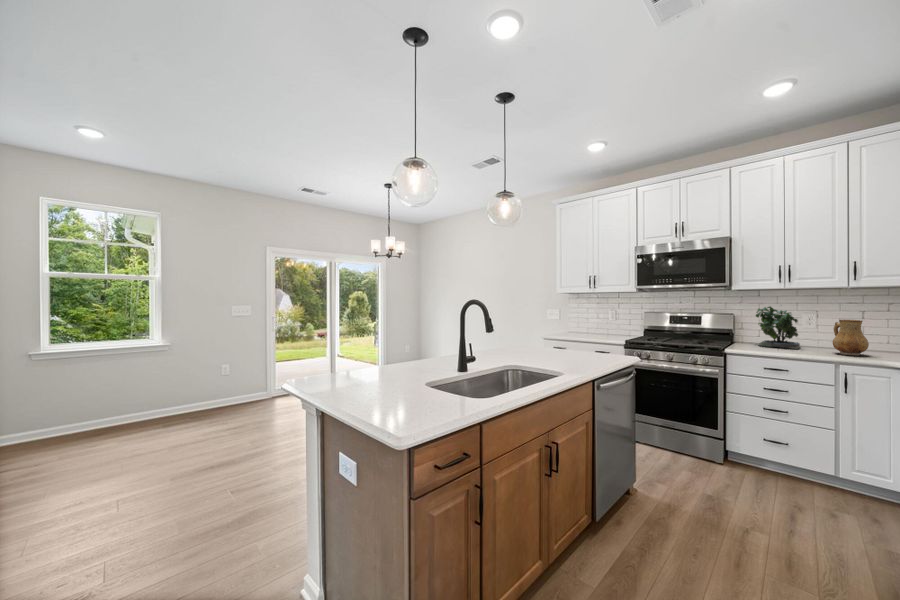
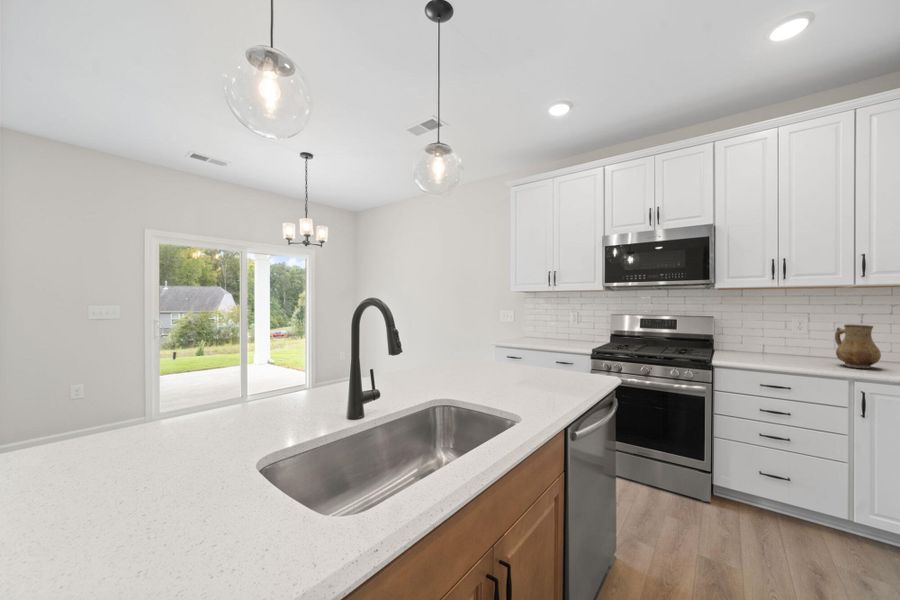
potted plant: present [756,306,800,349] -> none [738,307,794,360]

